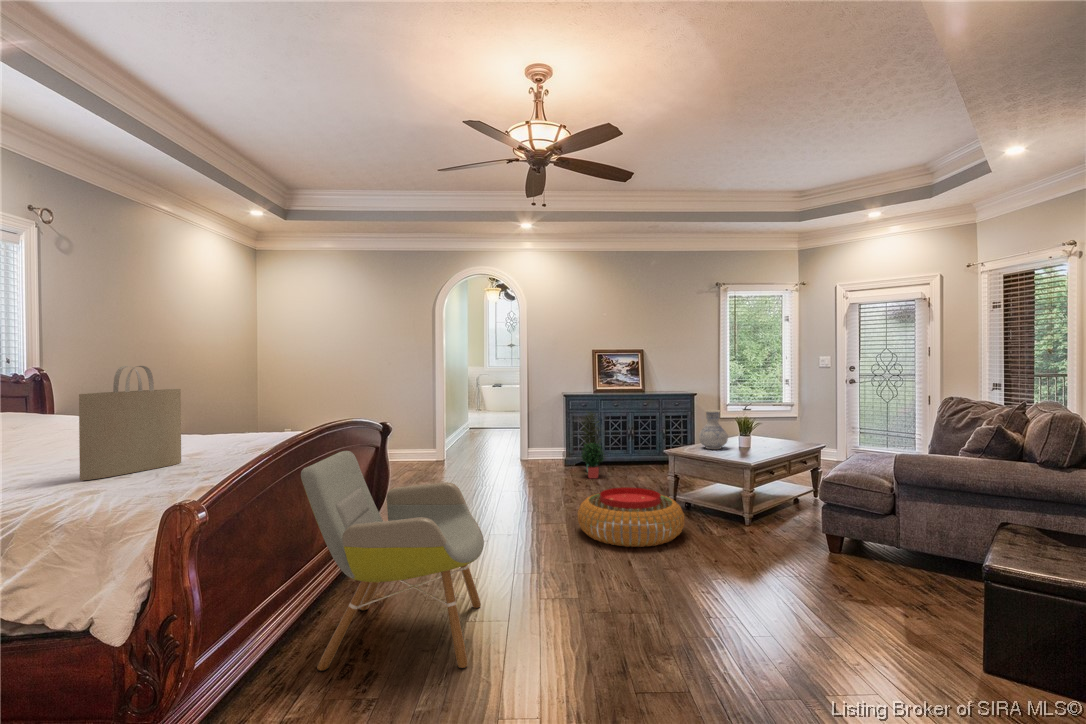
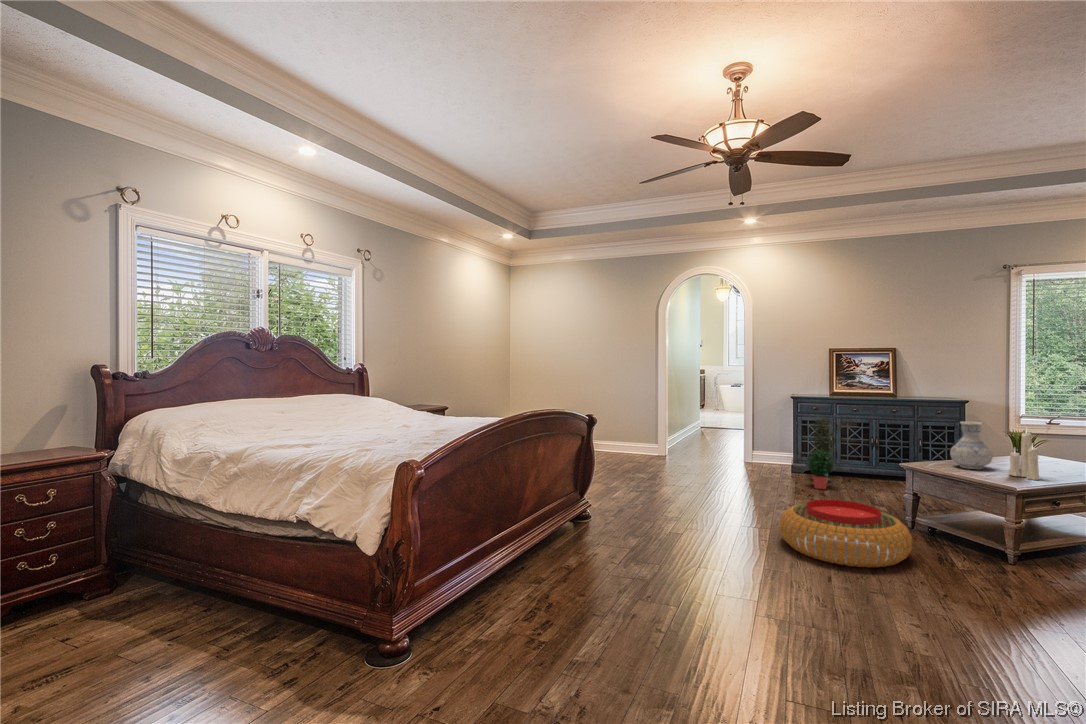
tote bag: present [79,366,181,481] -> none [363,362,426,442]
candle: none [740,410,761,454] -> present [1009,431,1040,480]
armchair: present [301,451,484,672] -> none [457,436,685,664]

